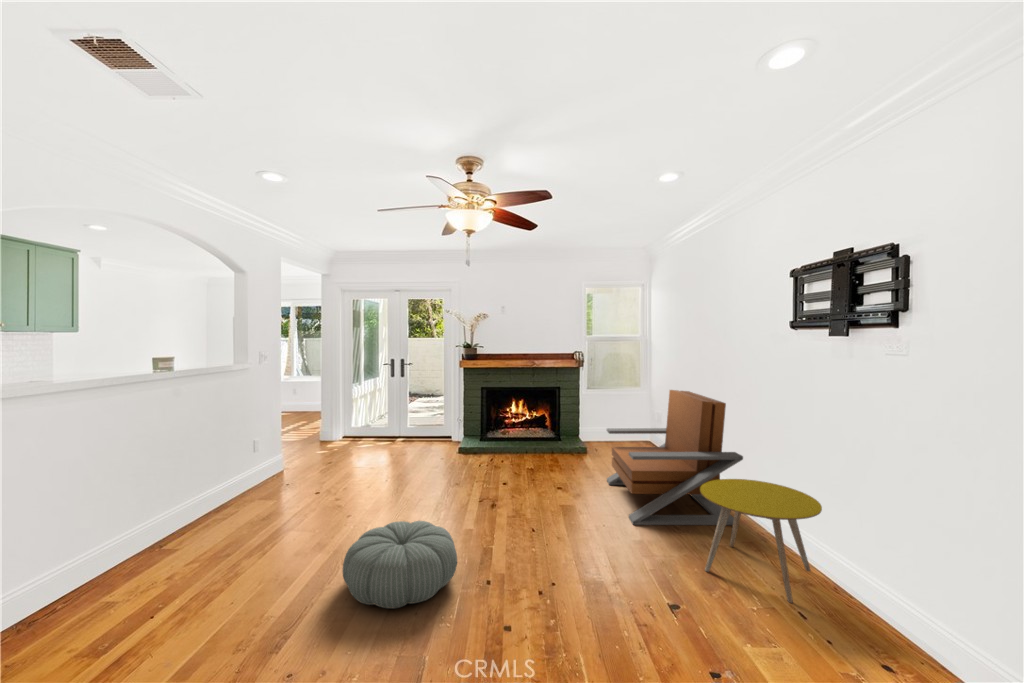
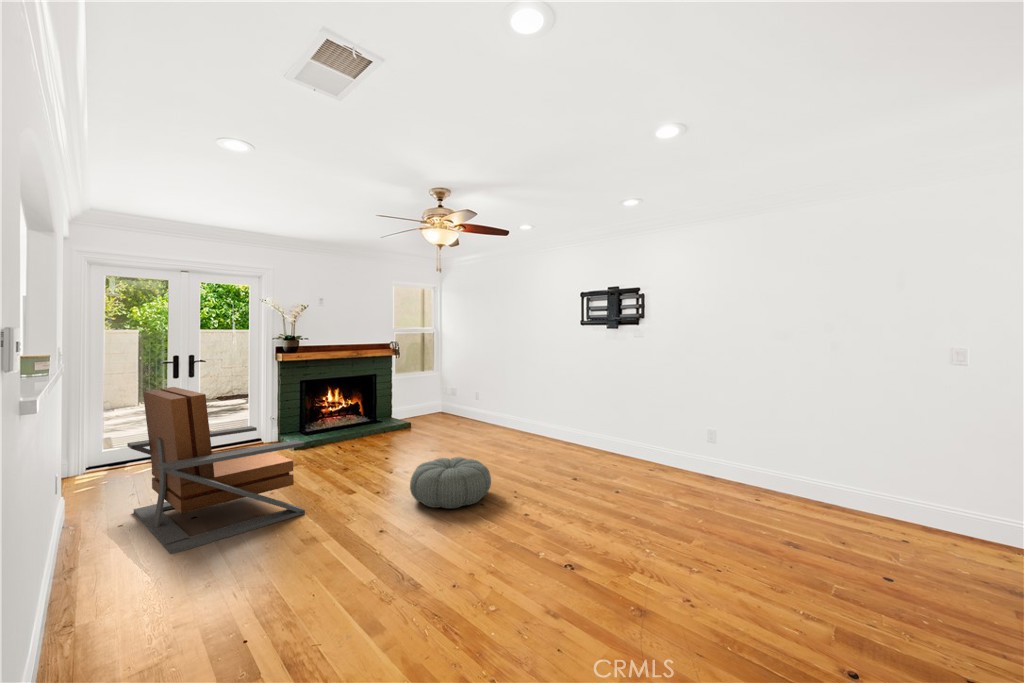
lounge chair: present [607,390,743,525] -> present [127,387,305,554]
side table: present [700,479,822,603] -> none [557,405,612,453]

